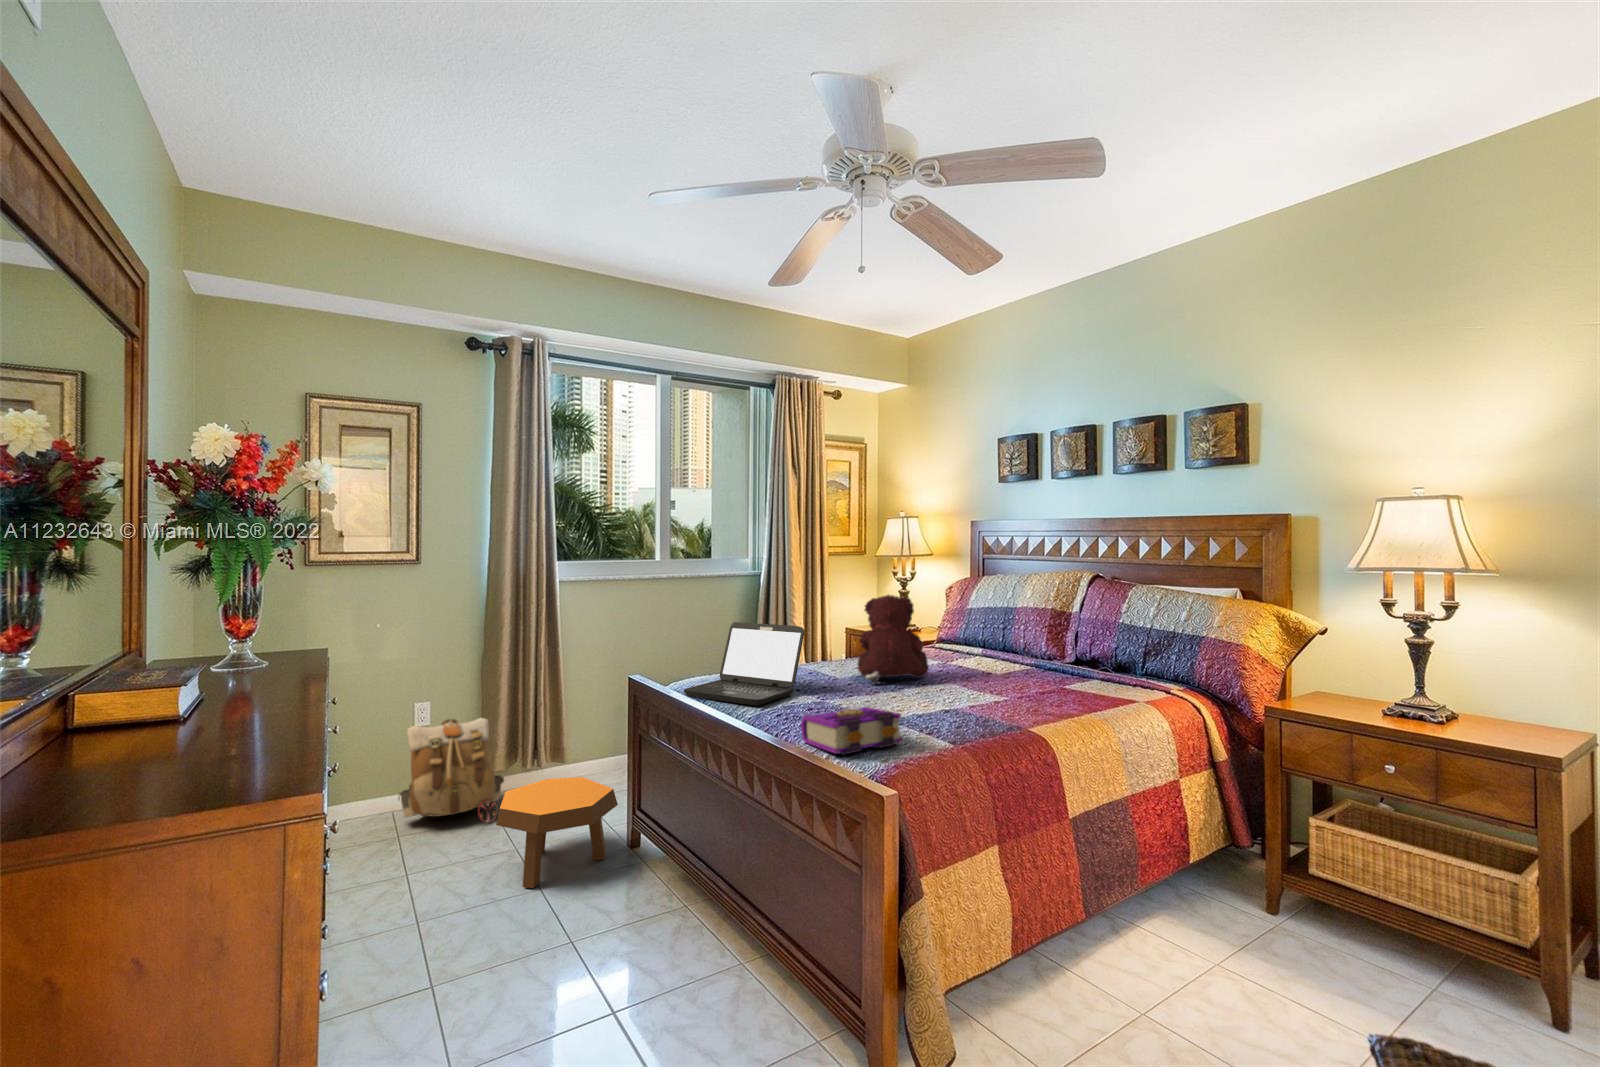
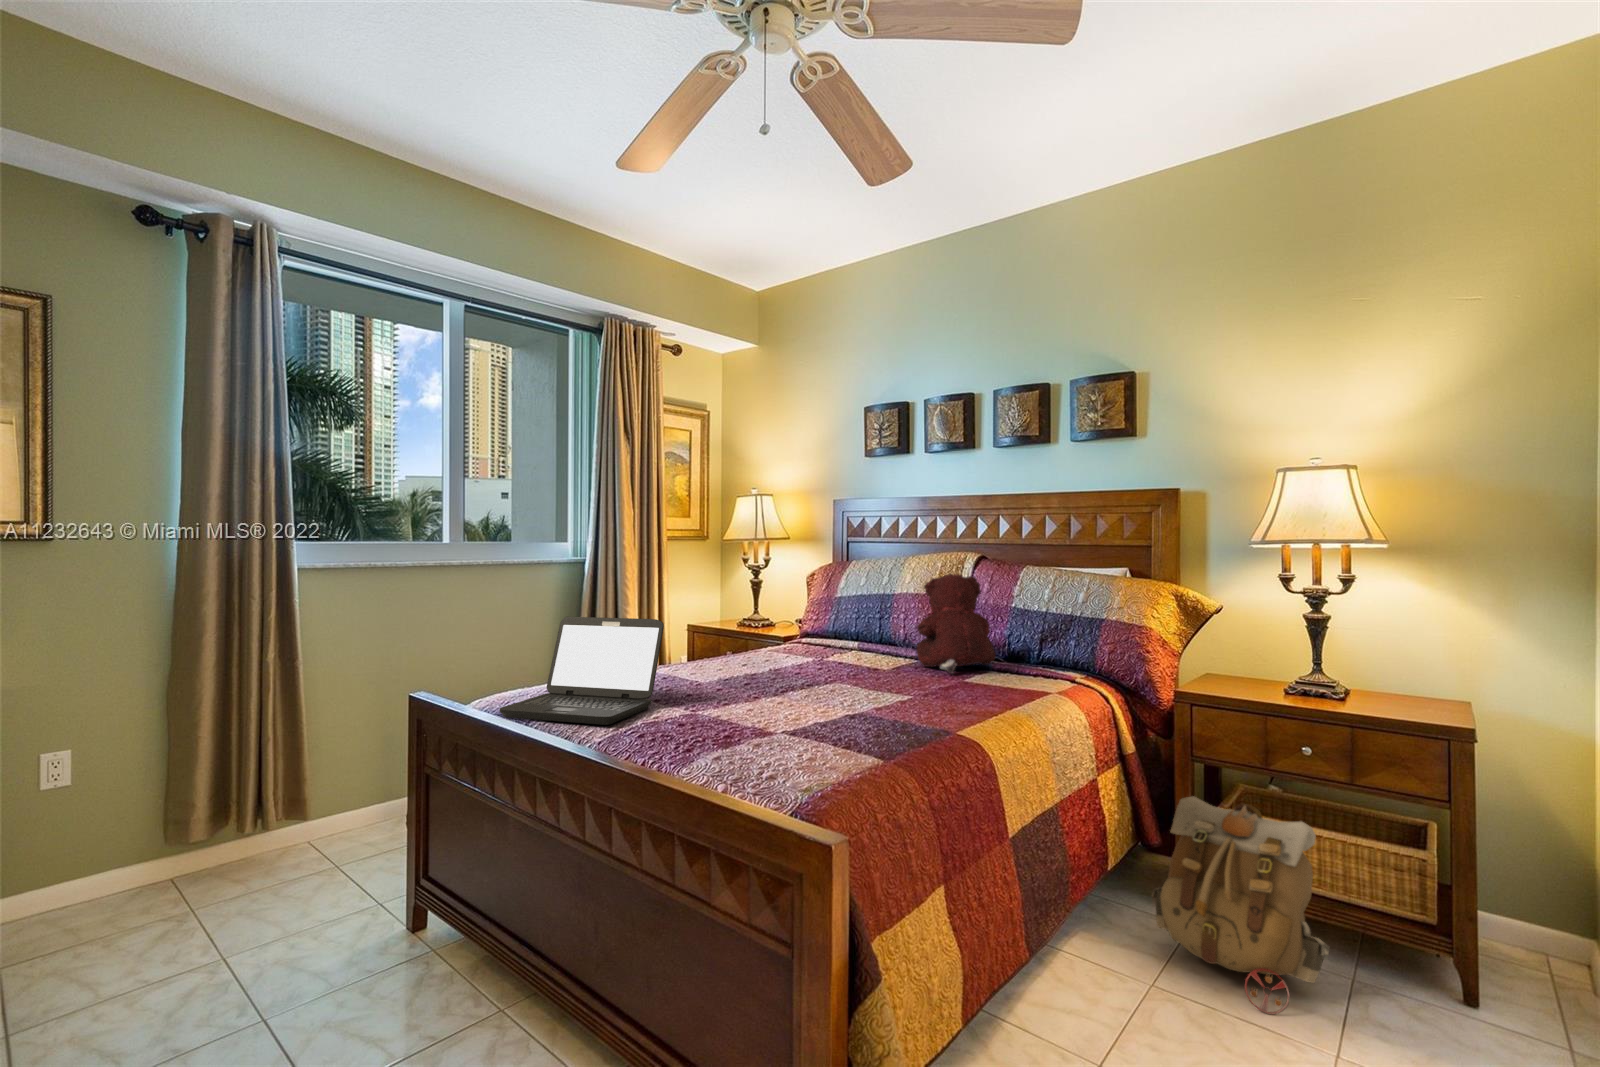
teddy bear: present [858,595,929,683] -> present [916,574,996,674]
book: present [801,707,902,754] -> none [683,718,817,784]
backpack: present [398,718,504,822] -> present [1152,796,1330,1014]
footstool: present [496,777,618,888] -> none [203,838,398,1010]

